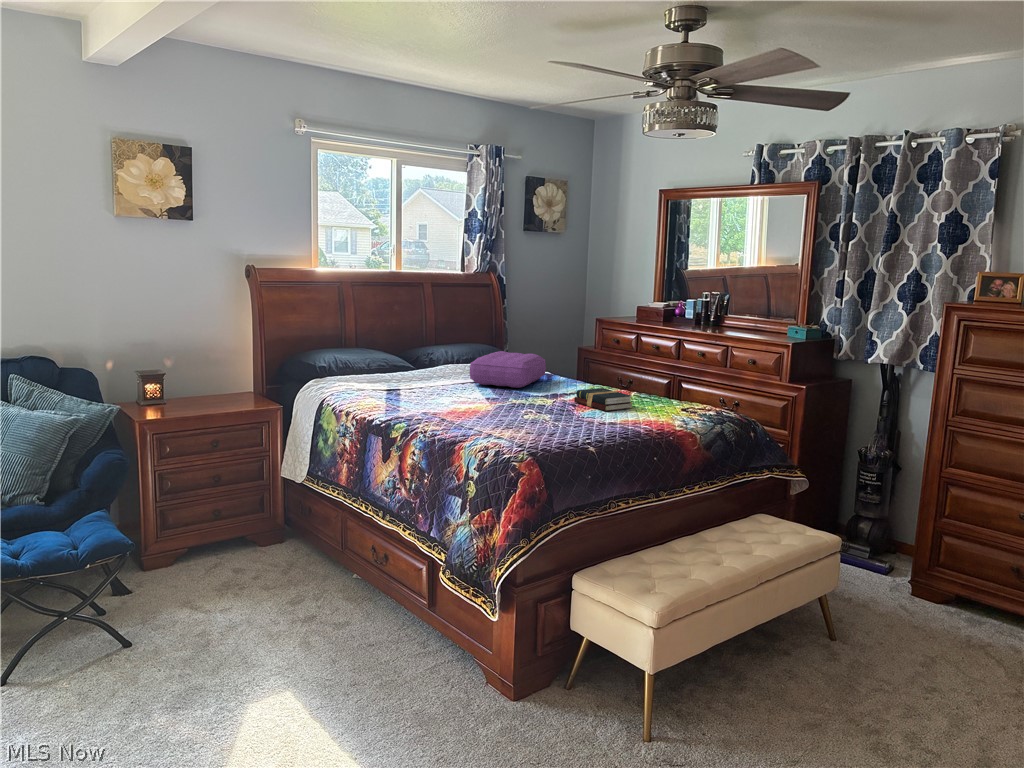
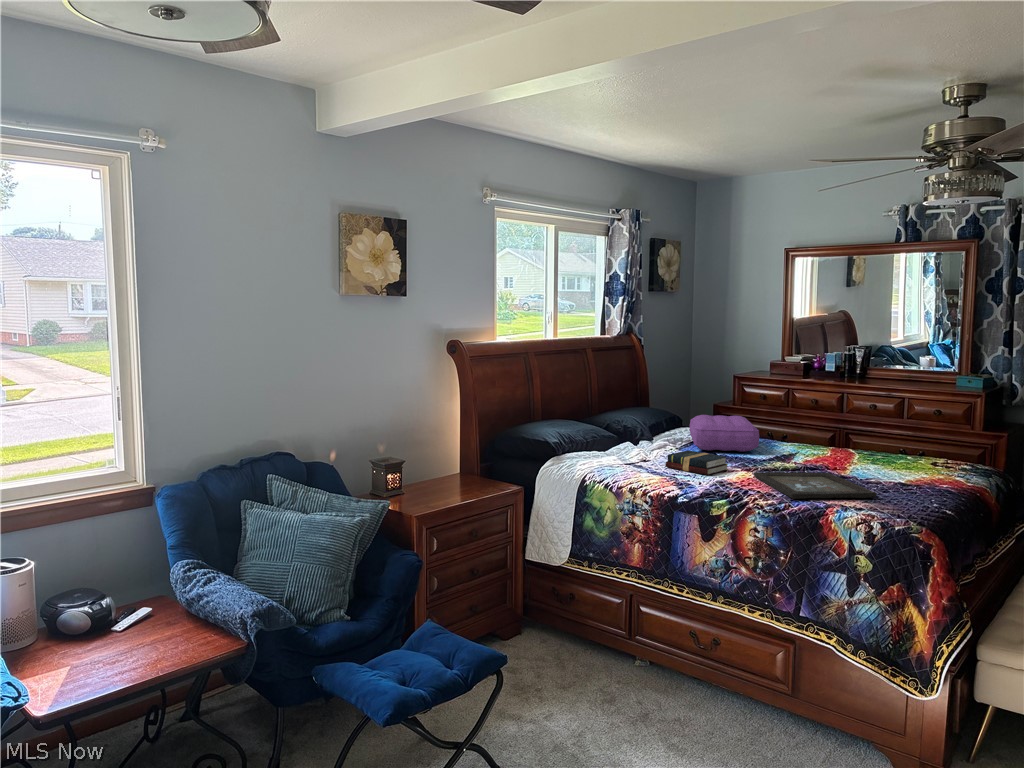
hardback book: present [574,388,632,411] -> present [665,450,728,475]
tray: none [461,404,549,432] -> present [754,472,877,499]

